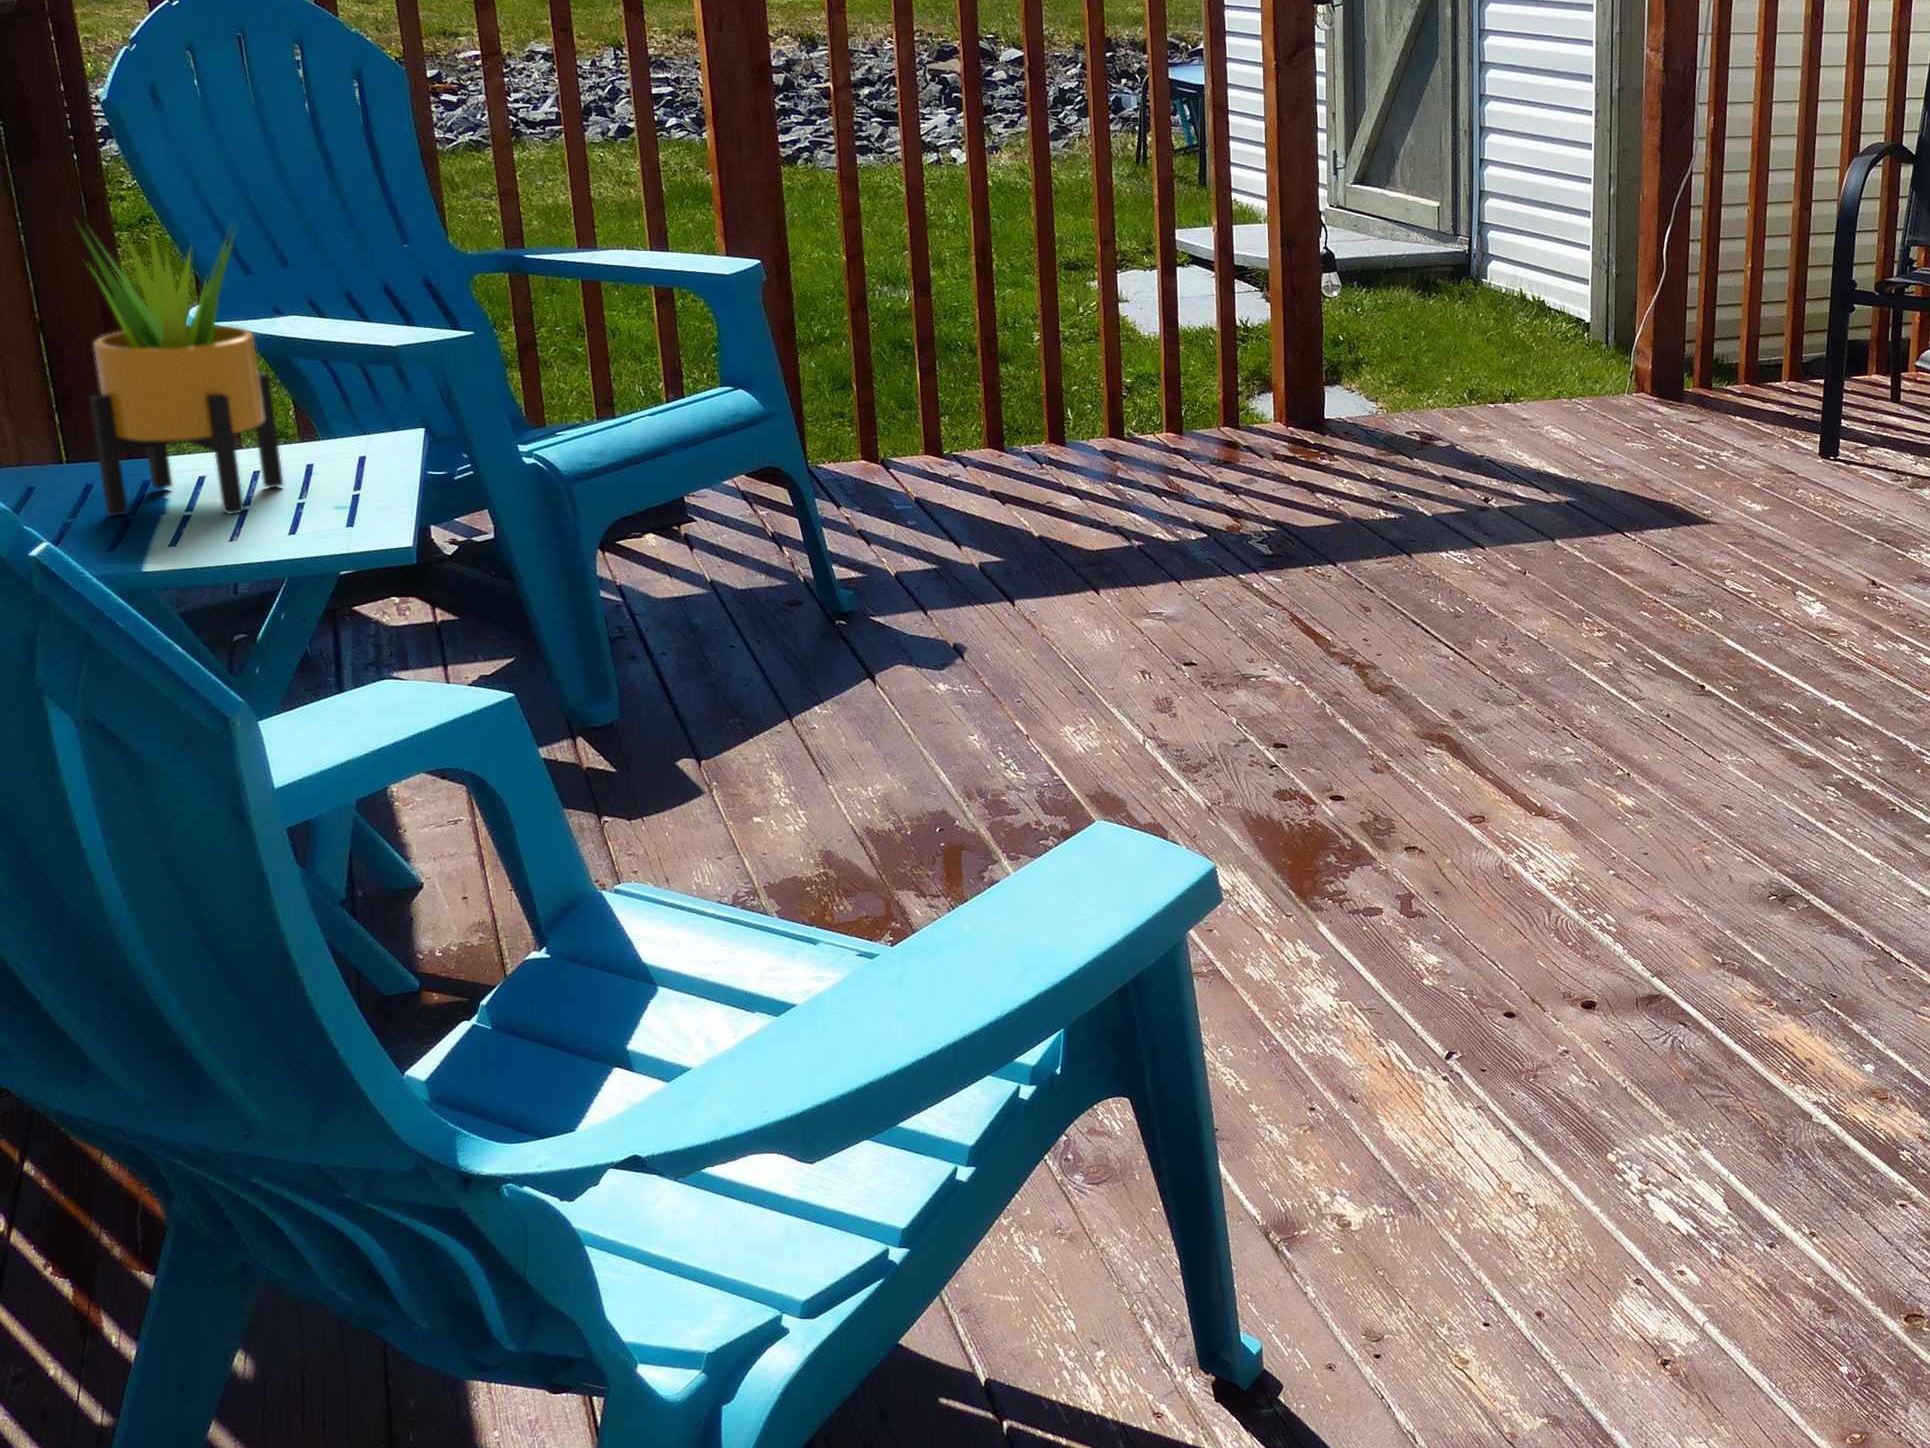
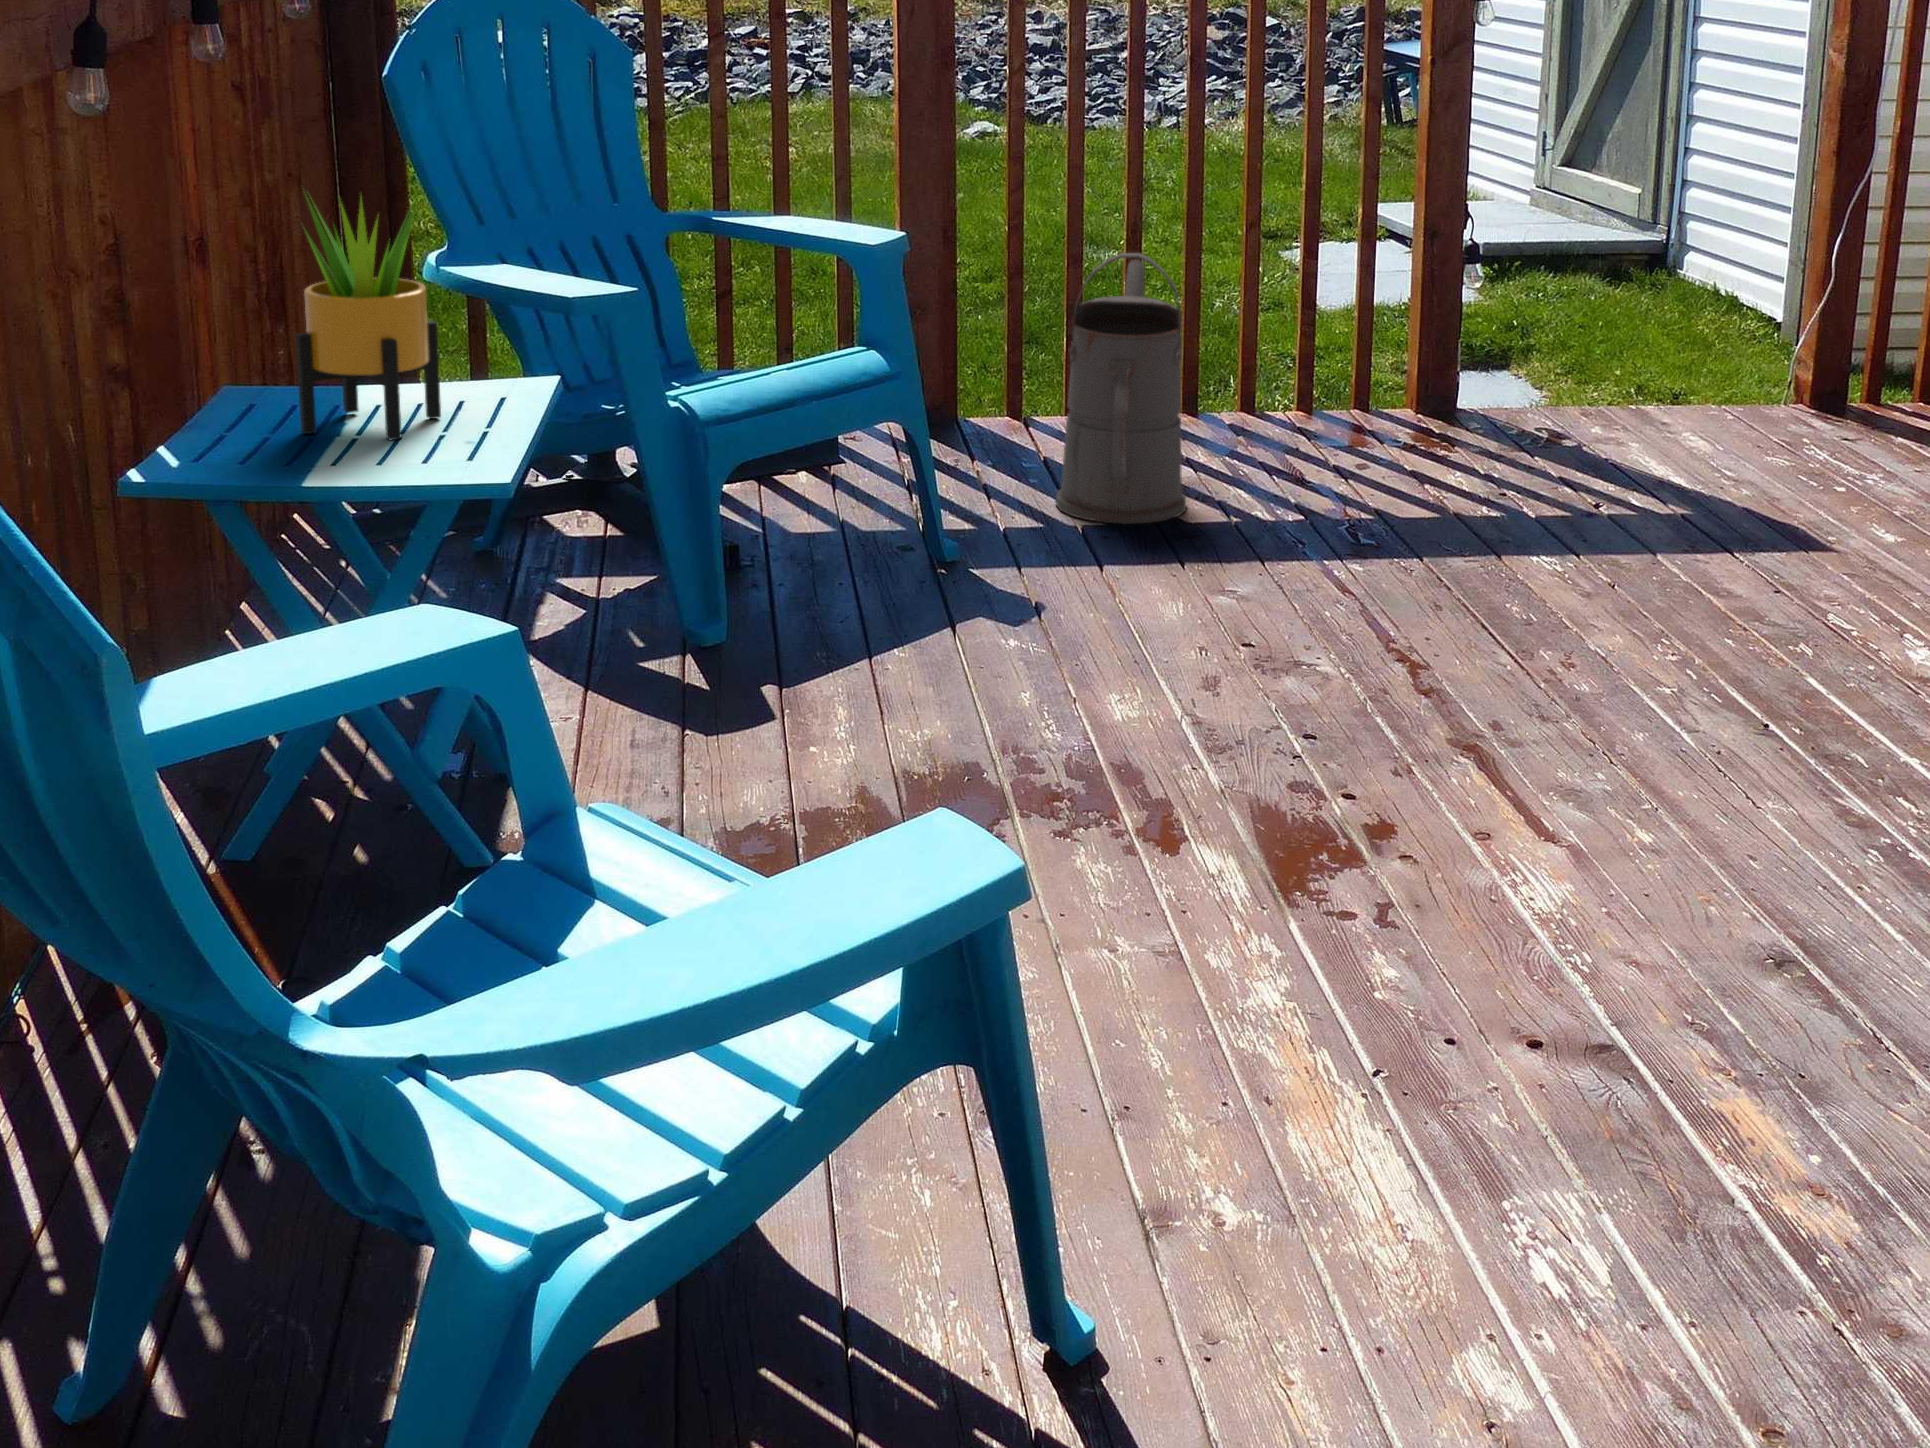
watering can: none [941,273,1080,558] -> present [1056,253,1186,524]

